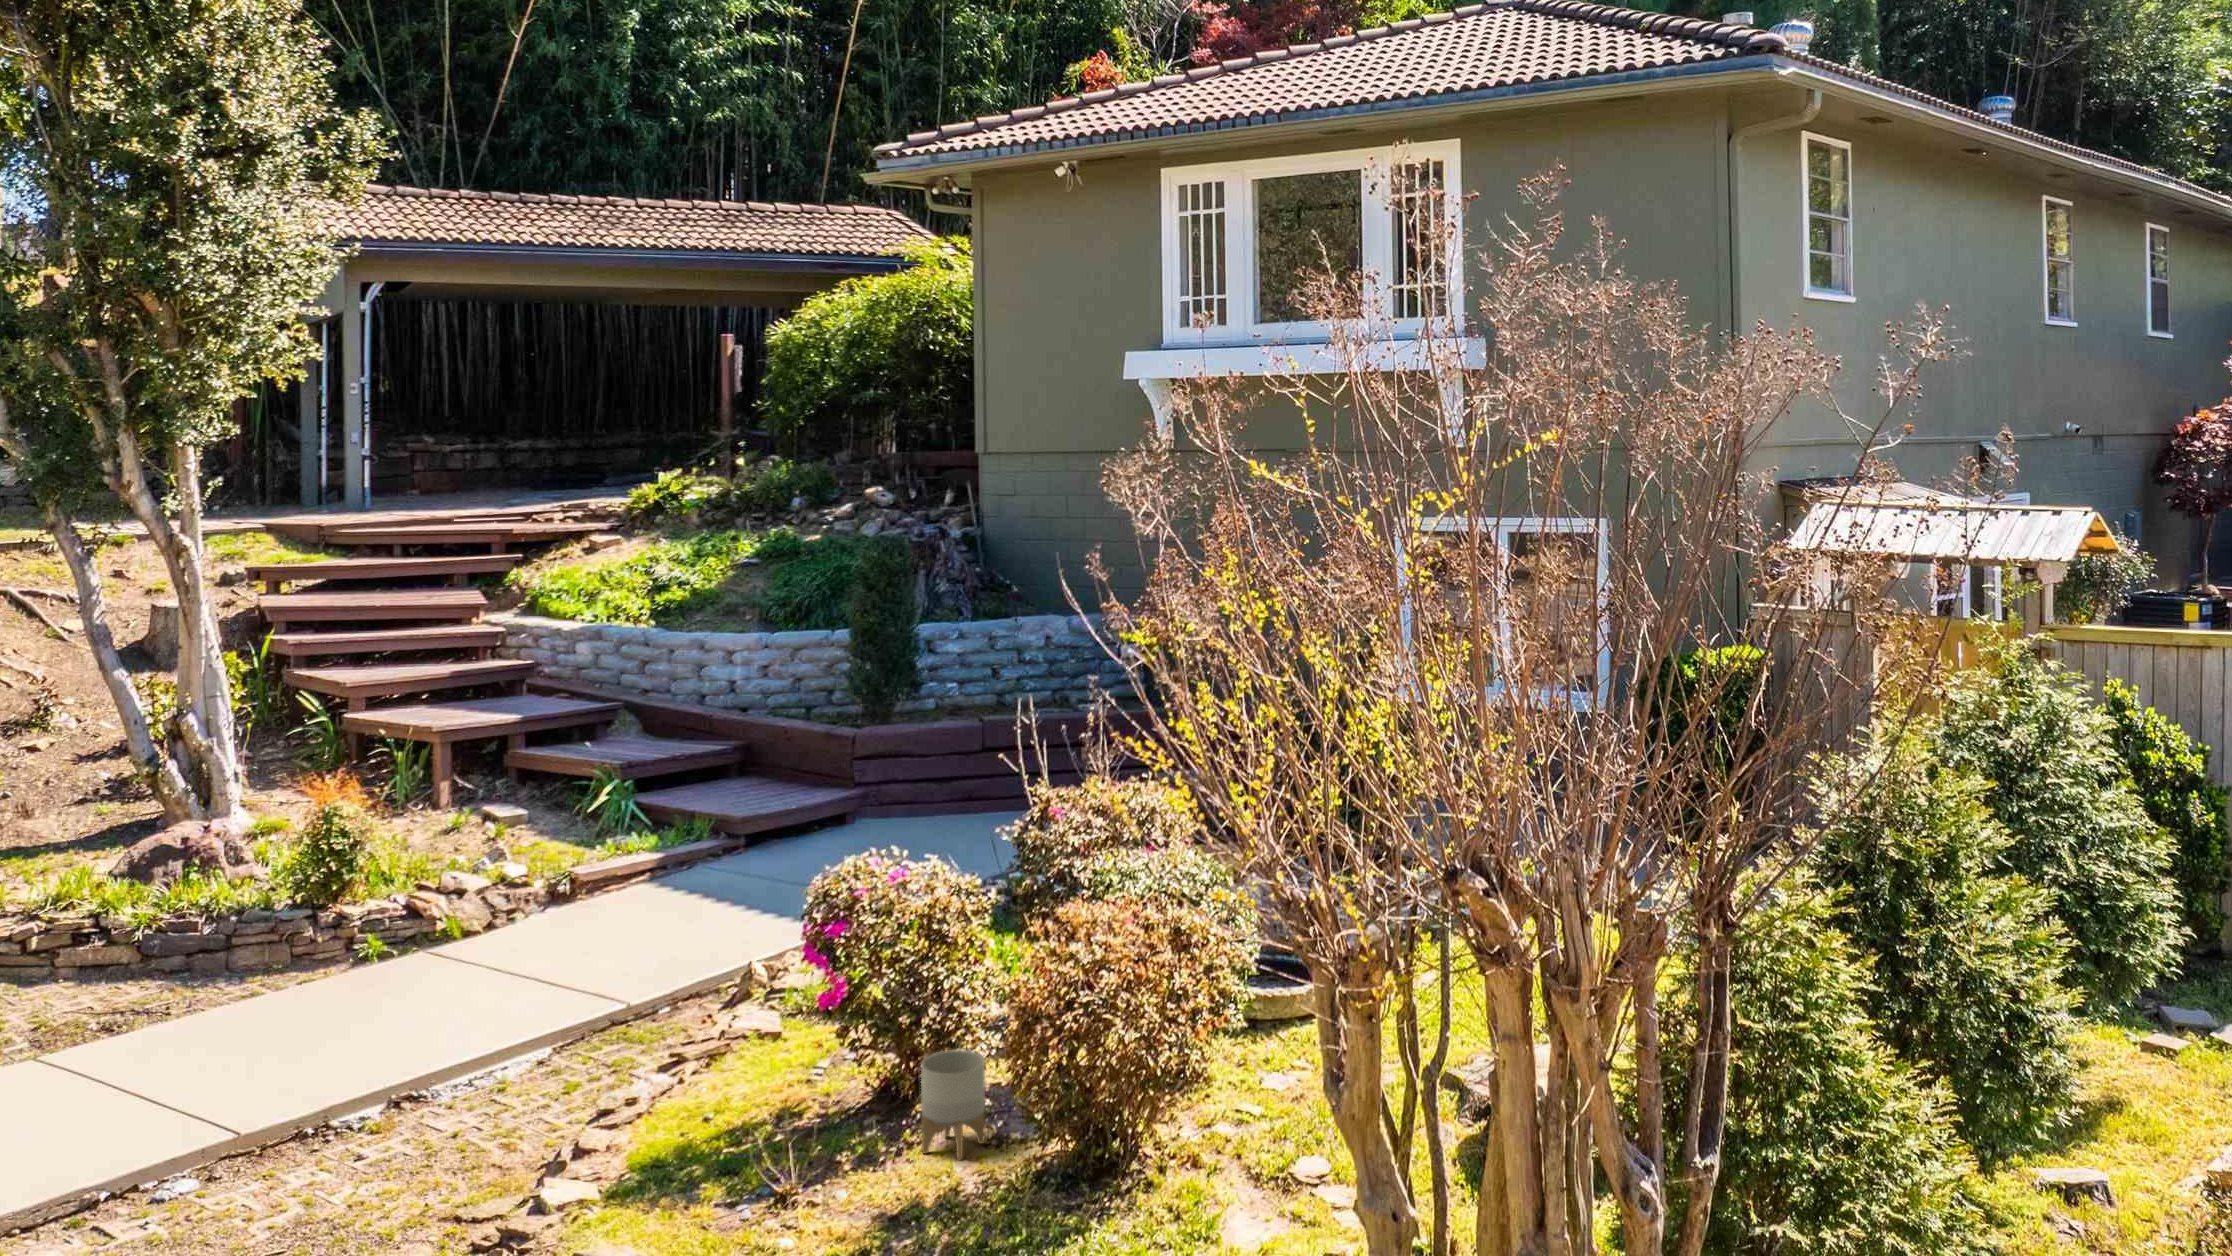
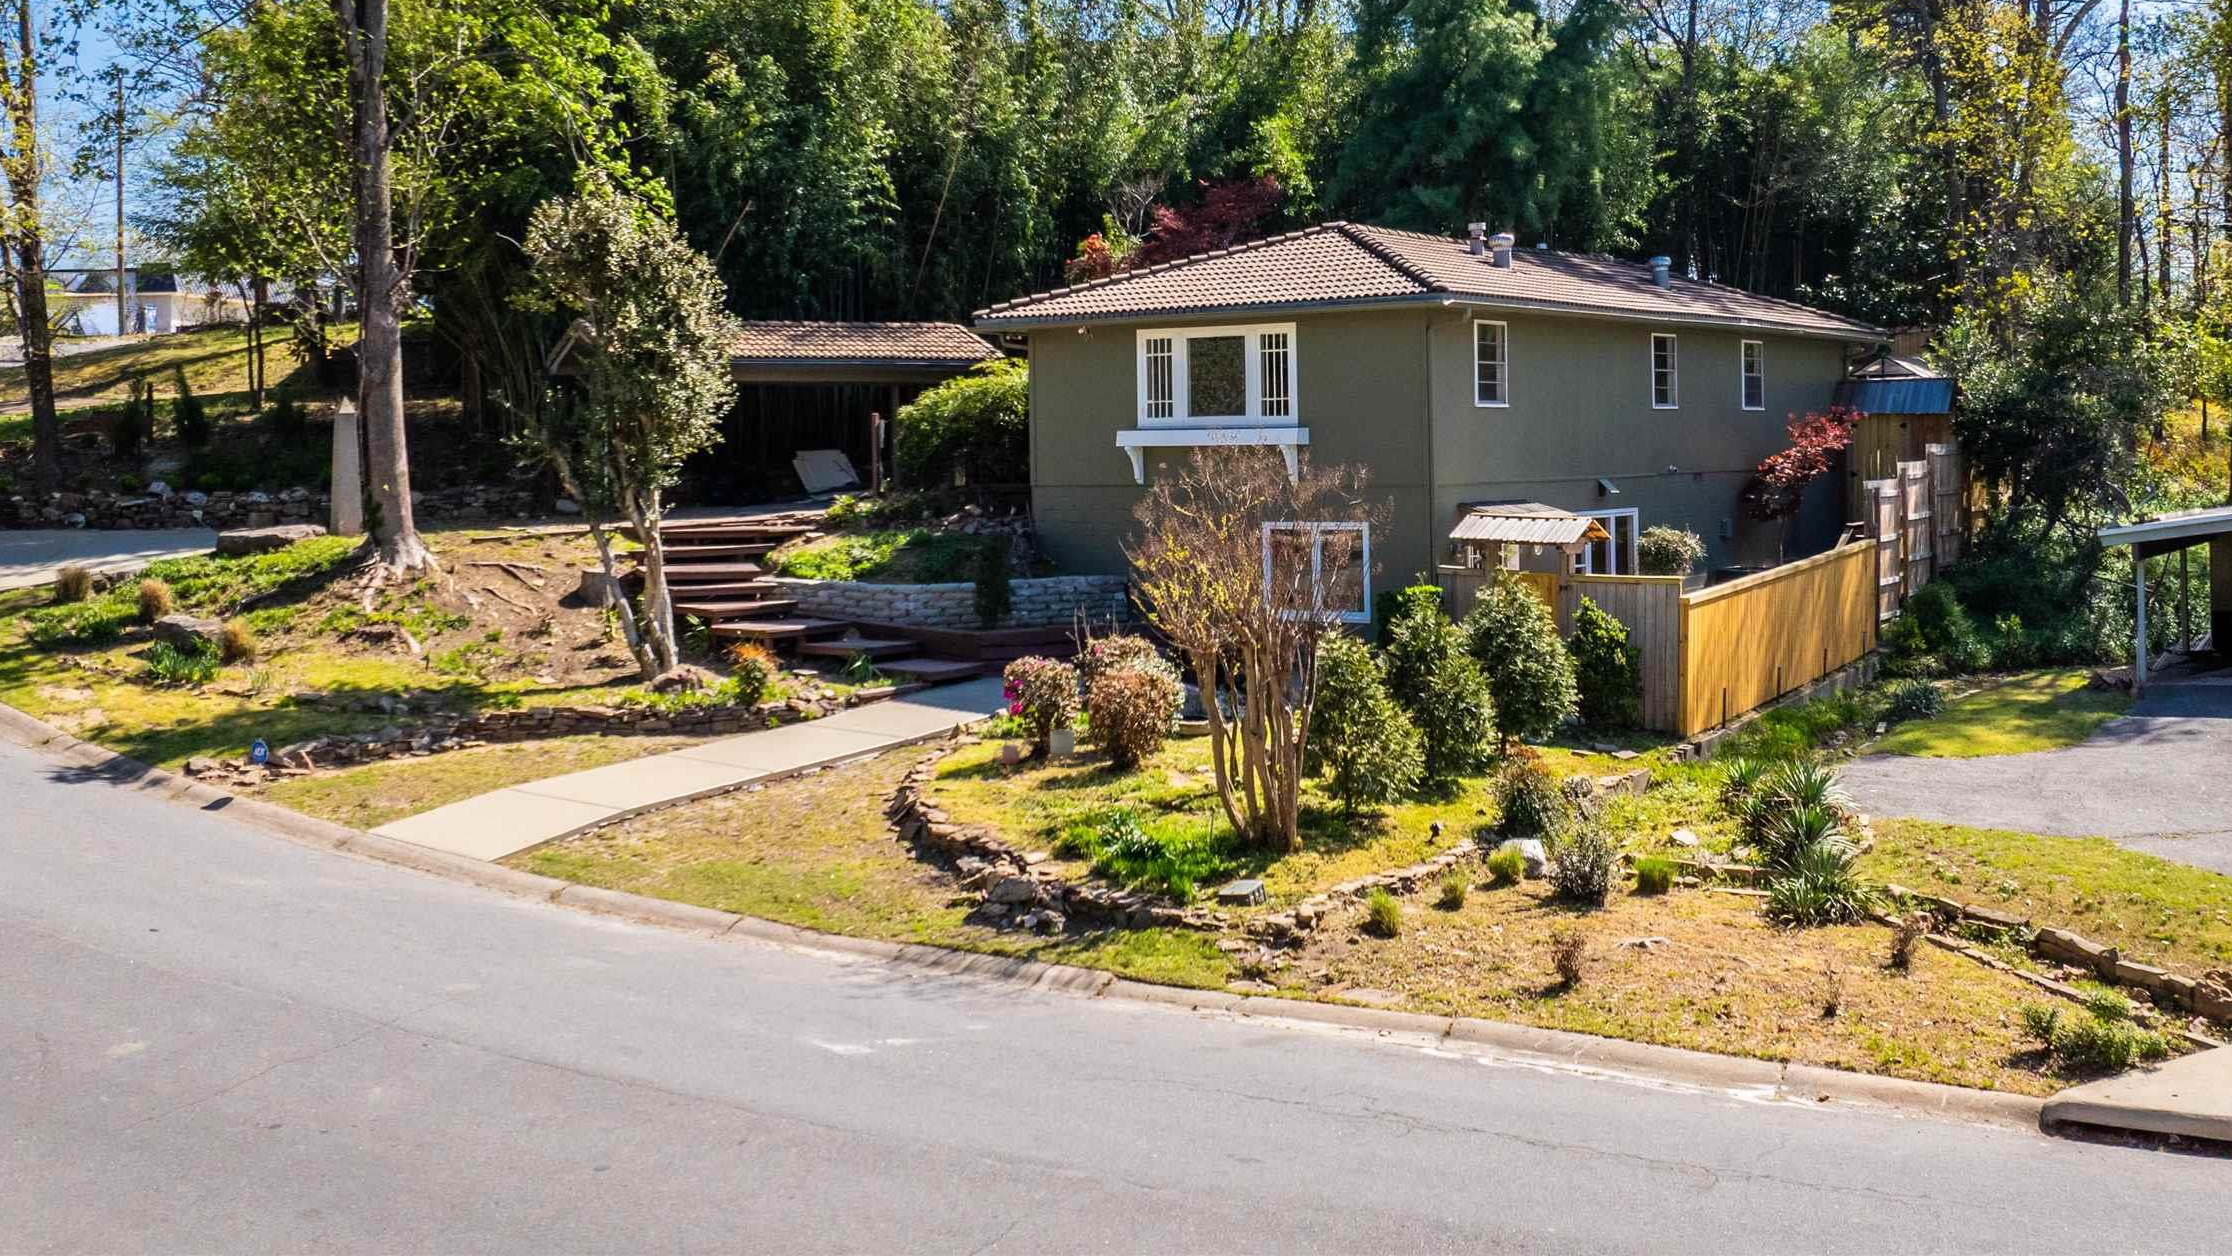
watering can: none [783,1061,880,1137] -> present [998,738,1029,764]

